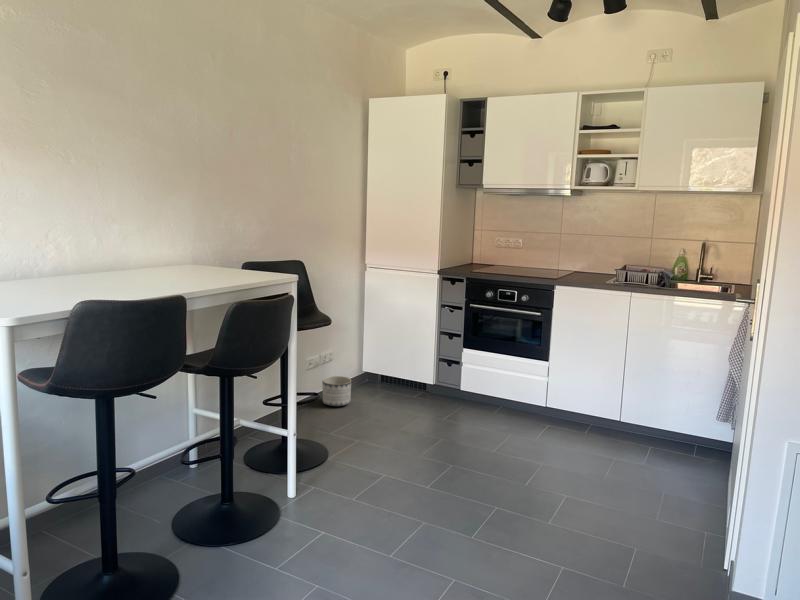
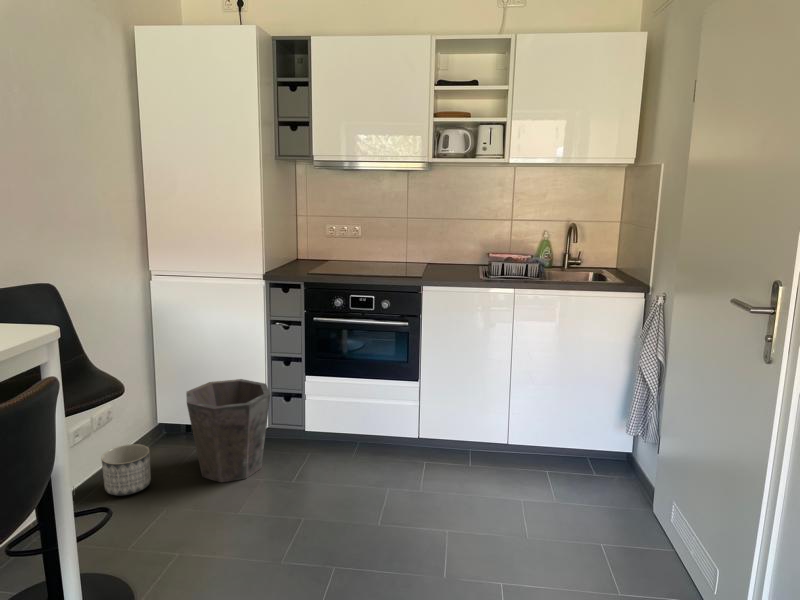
waste bin: none [376,344,433,412] -> present [186,379,270,482]

